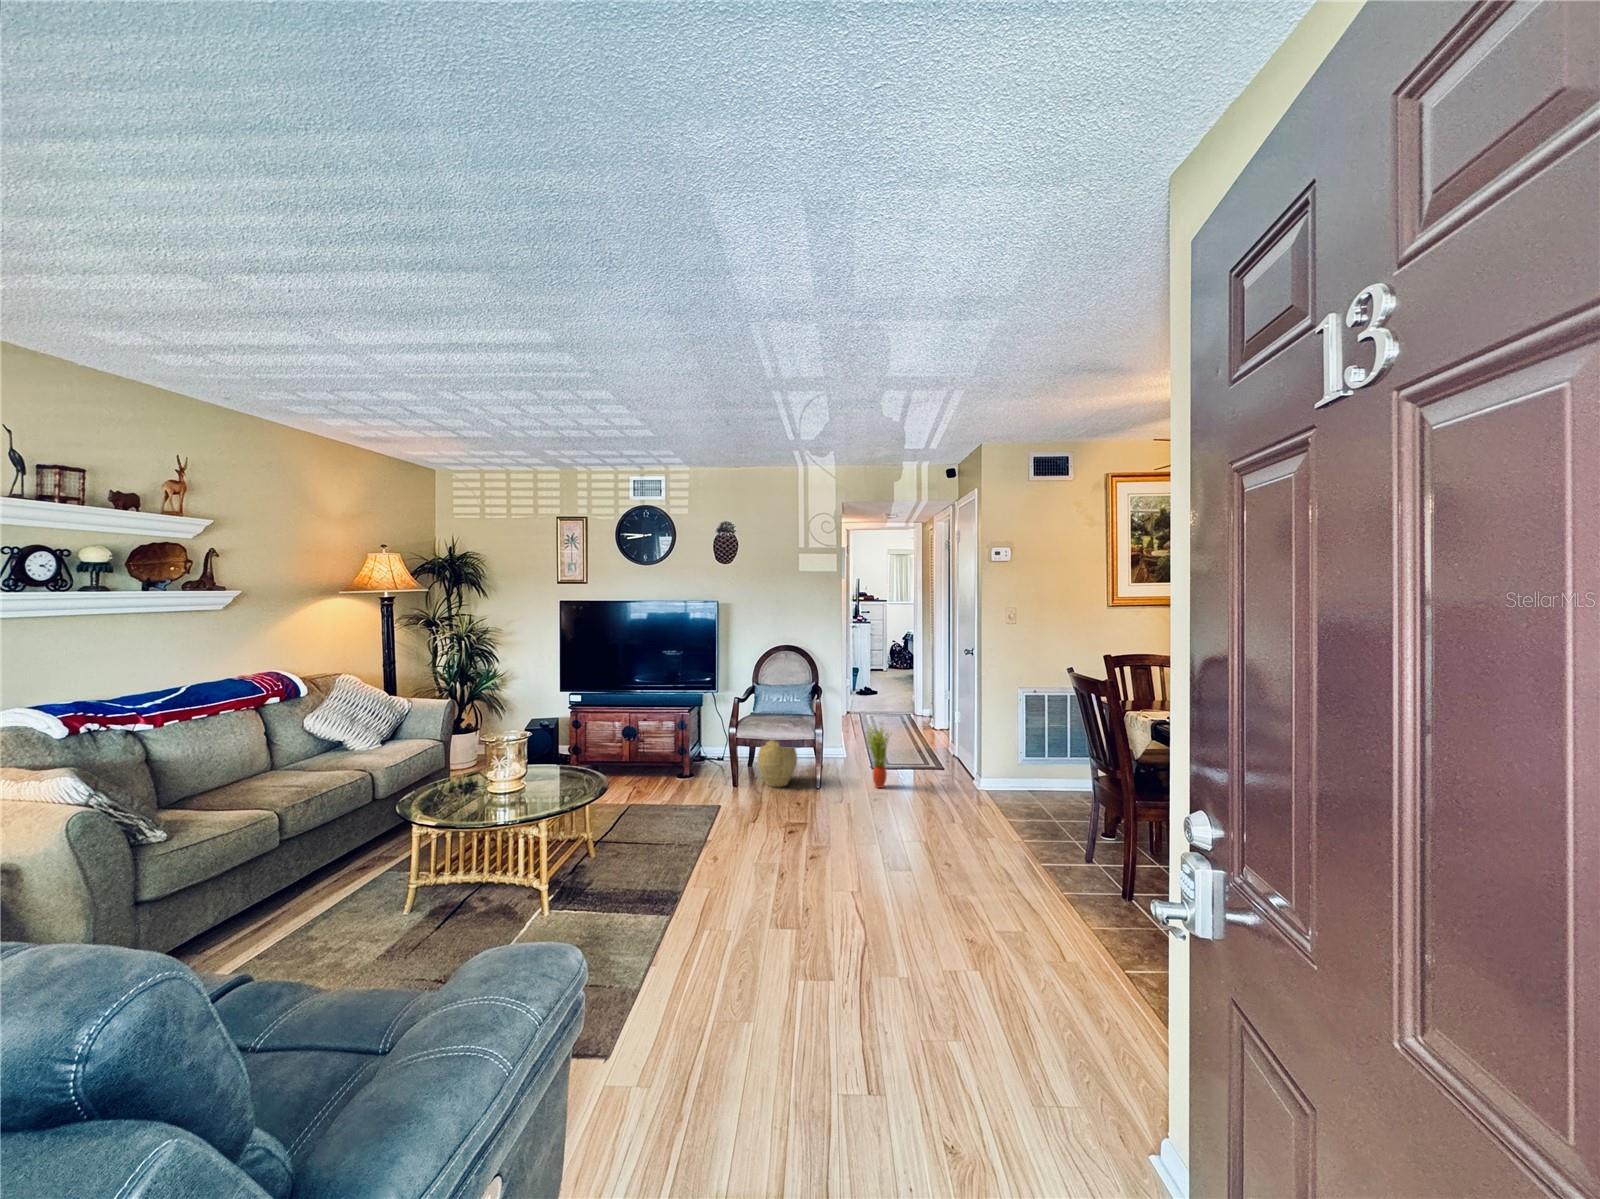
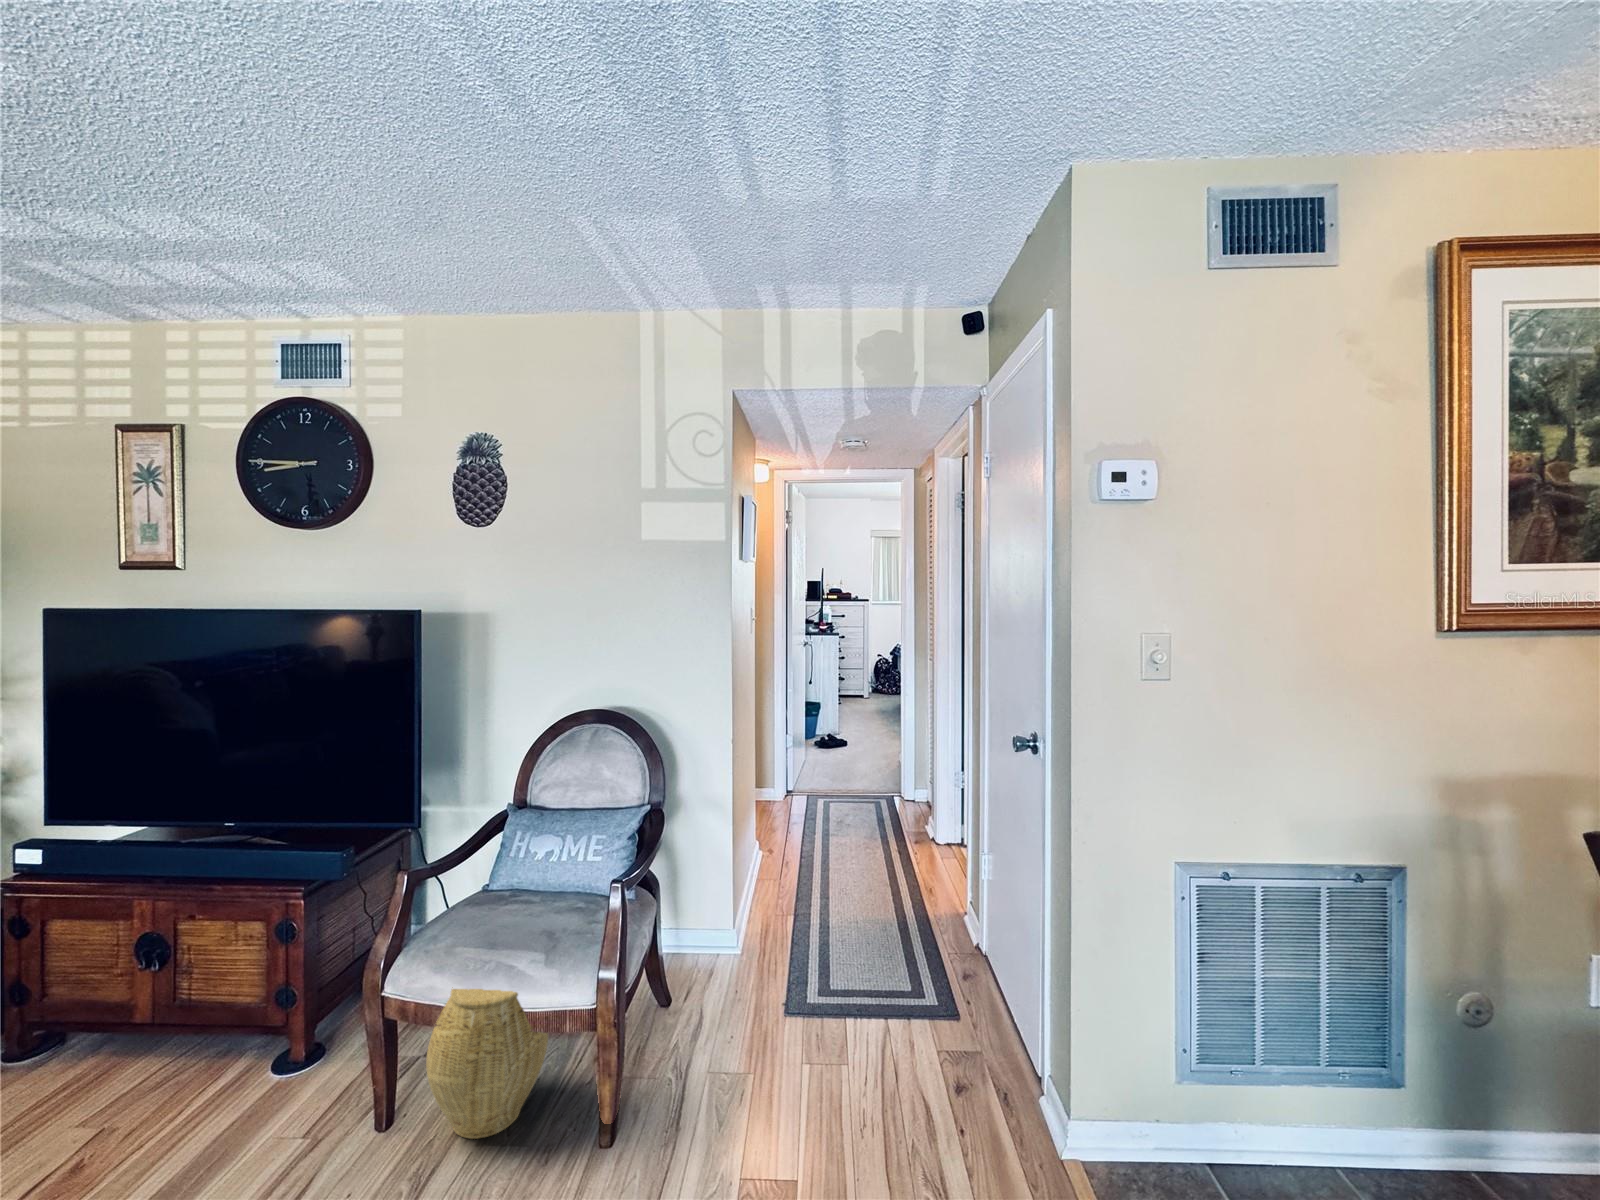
potted plant: present [866,725,891,788] -> none [722,956,804,1157]

